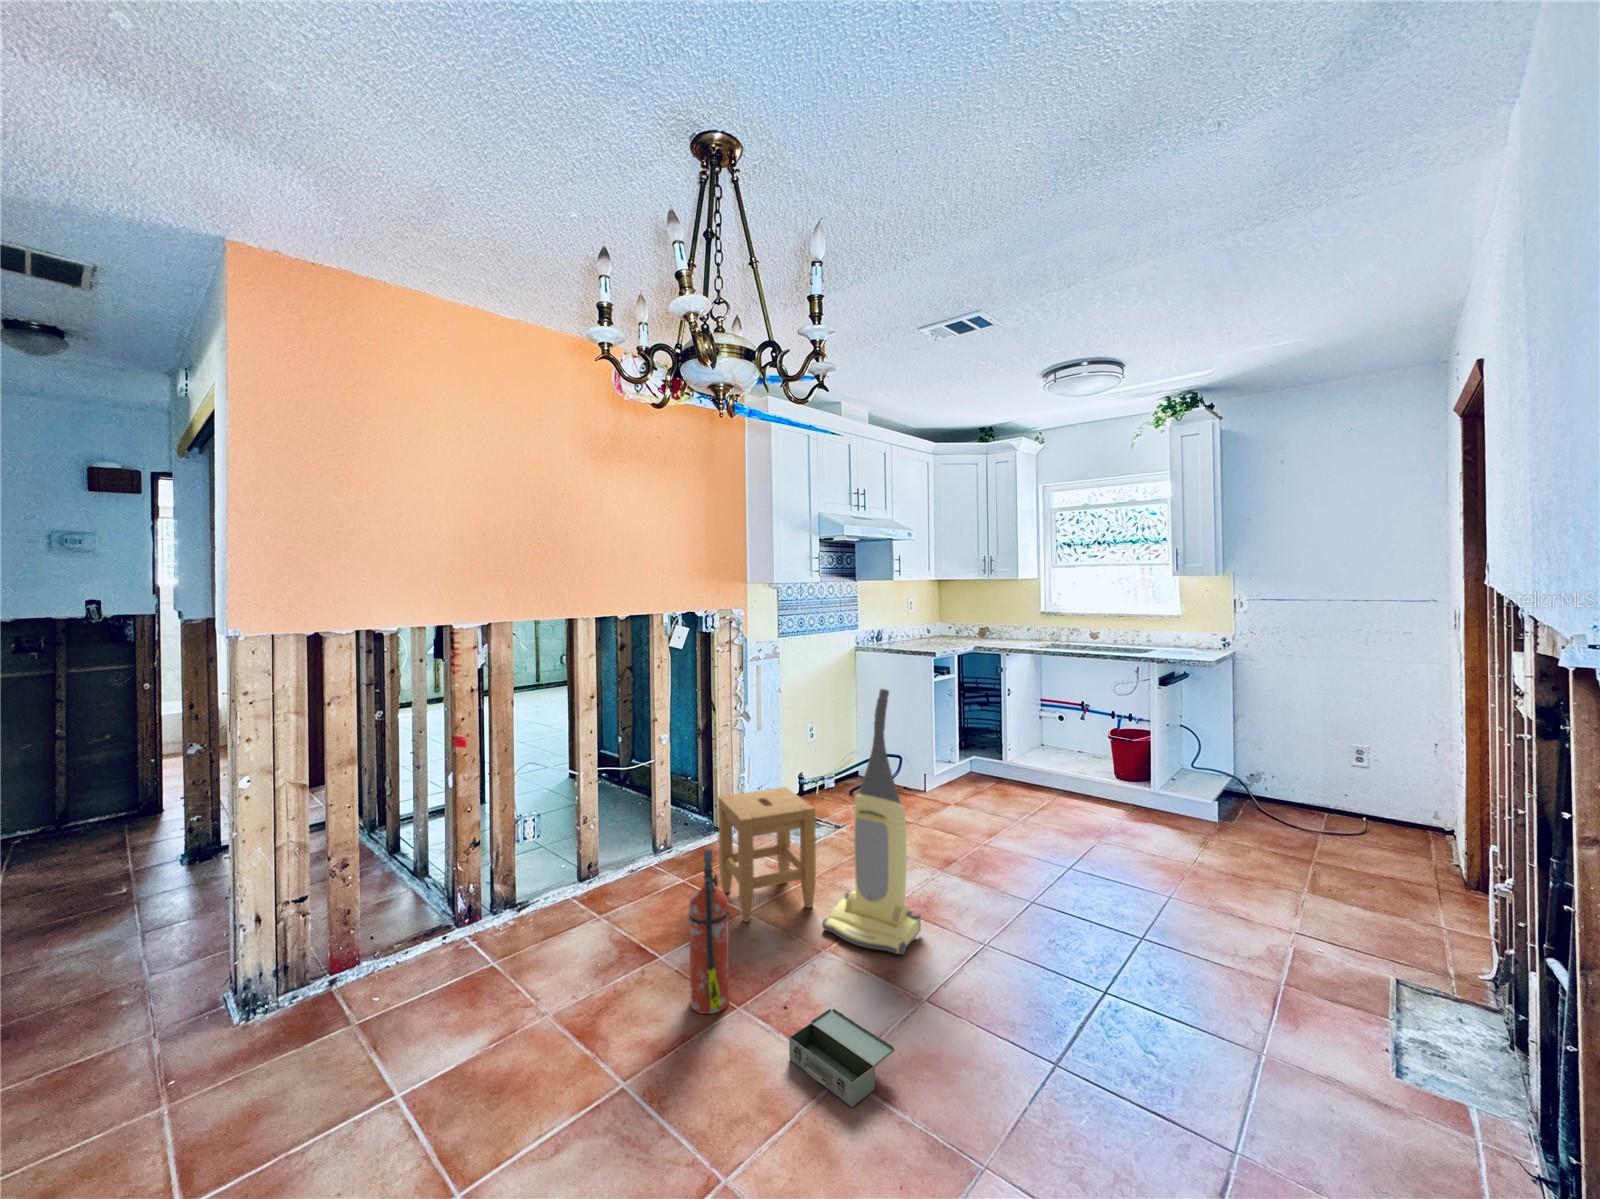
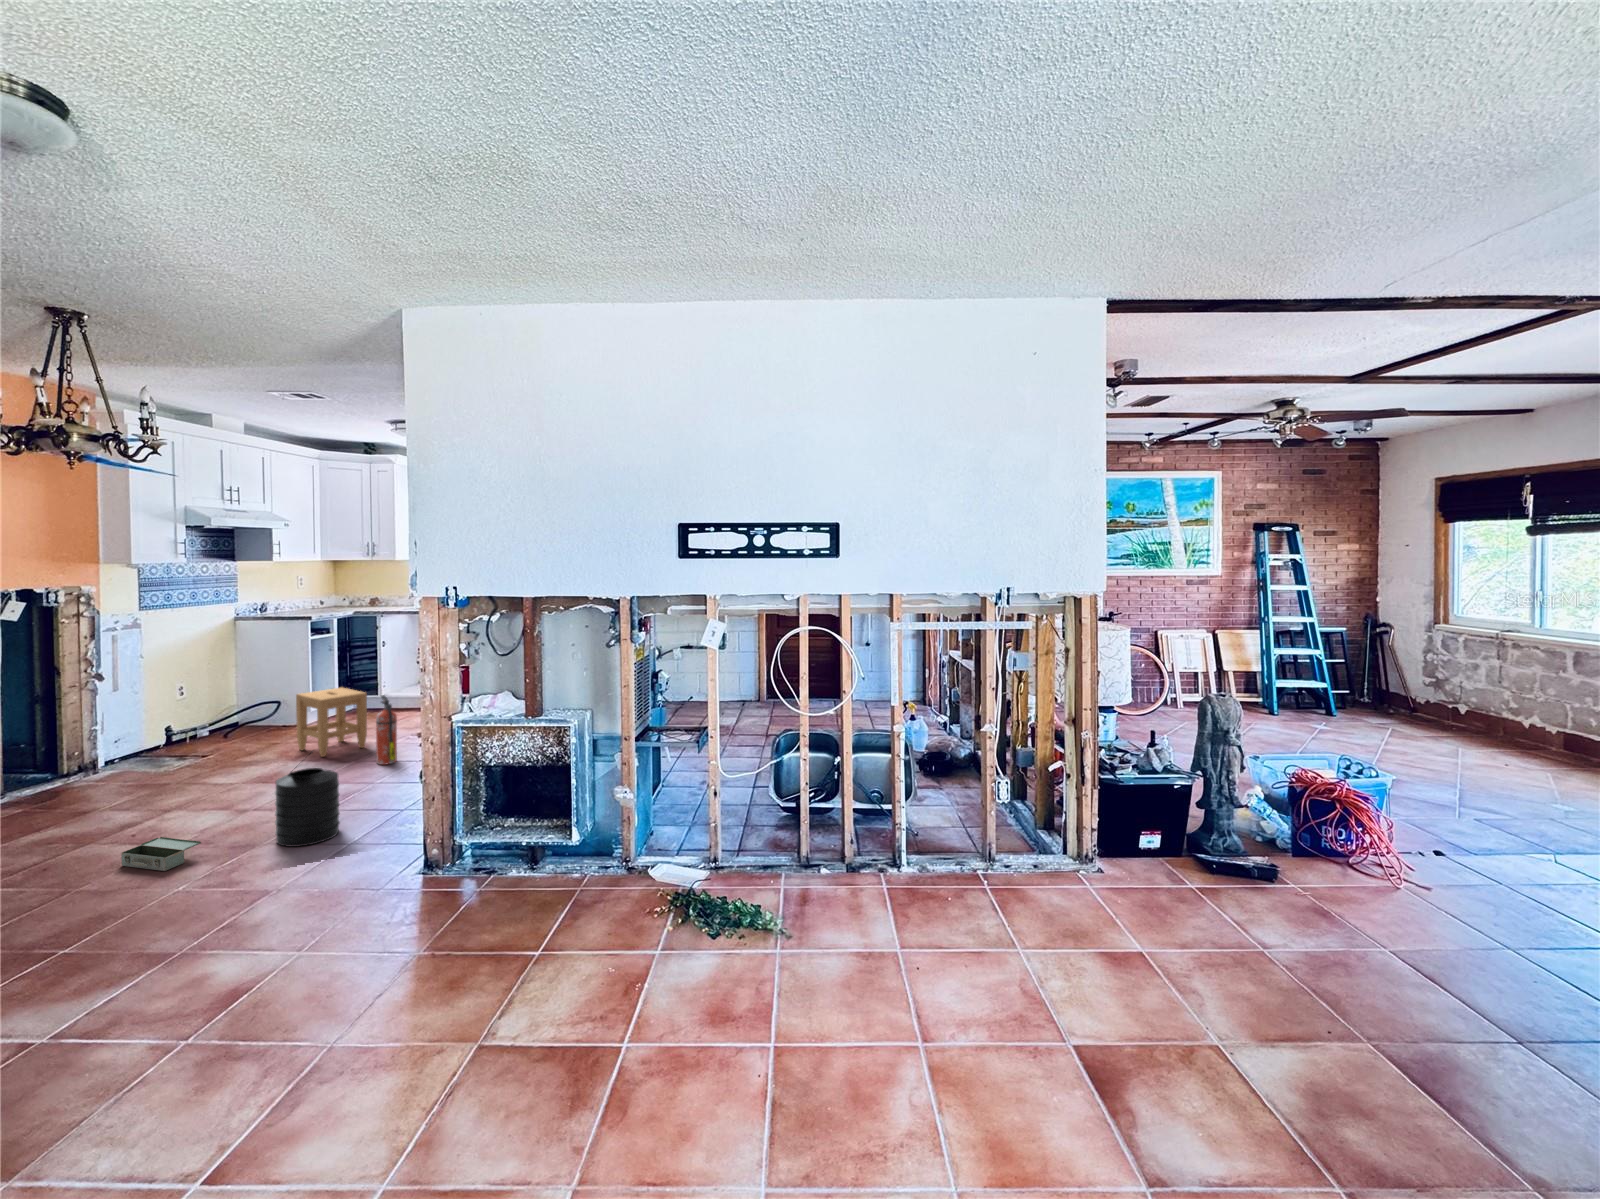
vacuum cleaner: present [822,689,921,955] -> none [166,646,250,815]
stool: present [718,787,816,922] -> present [296,688,367,757]
fire extinguisher: present [689,849,729,1014] -> present [376,695,397,765]
trash can: none [999,903,1109,1110] -> present [275,767,340,847]

